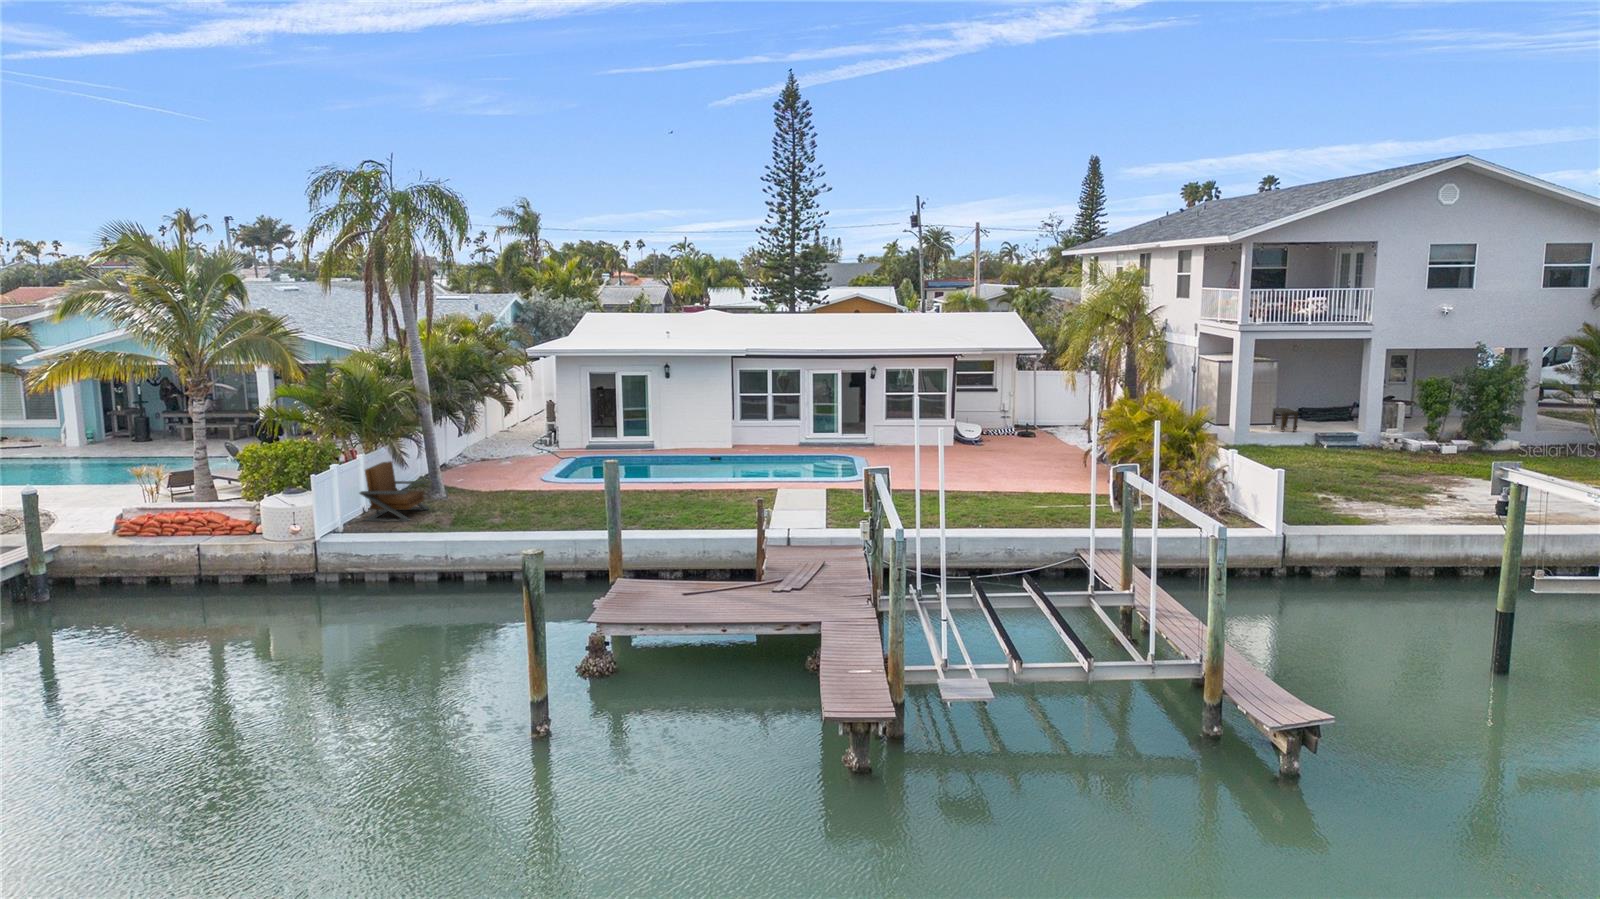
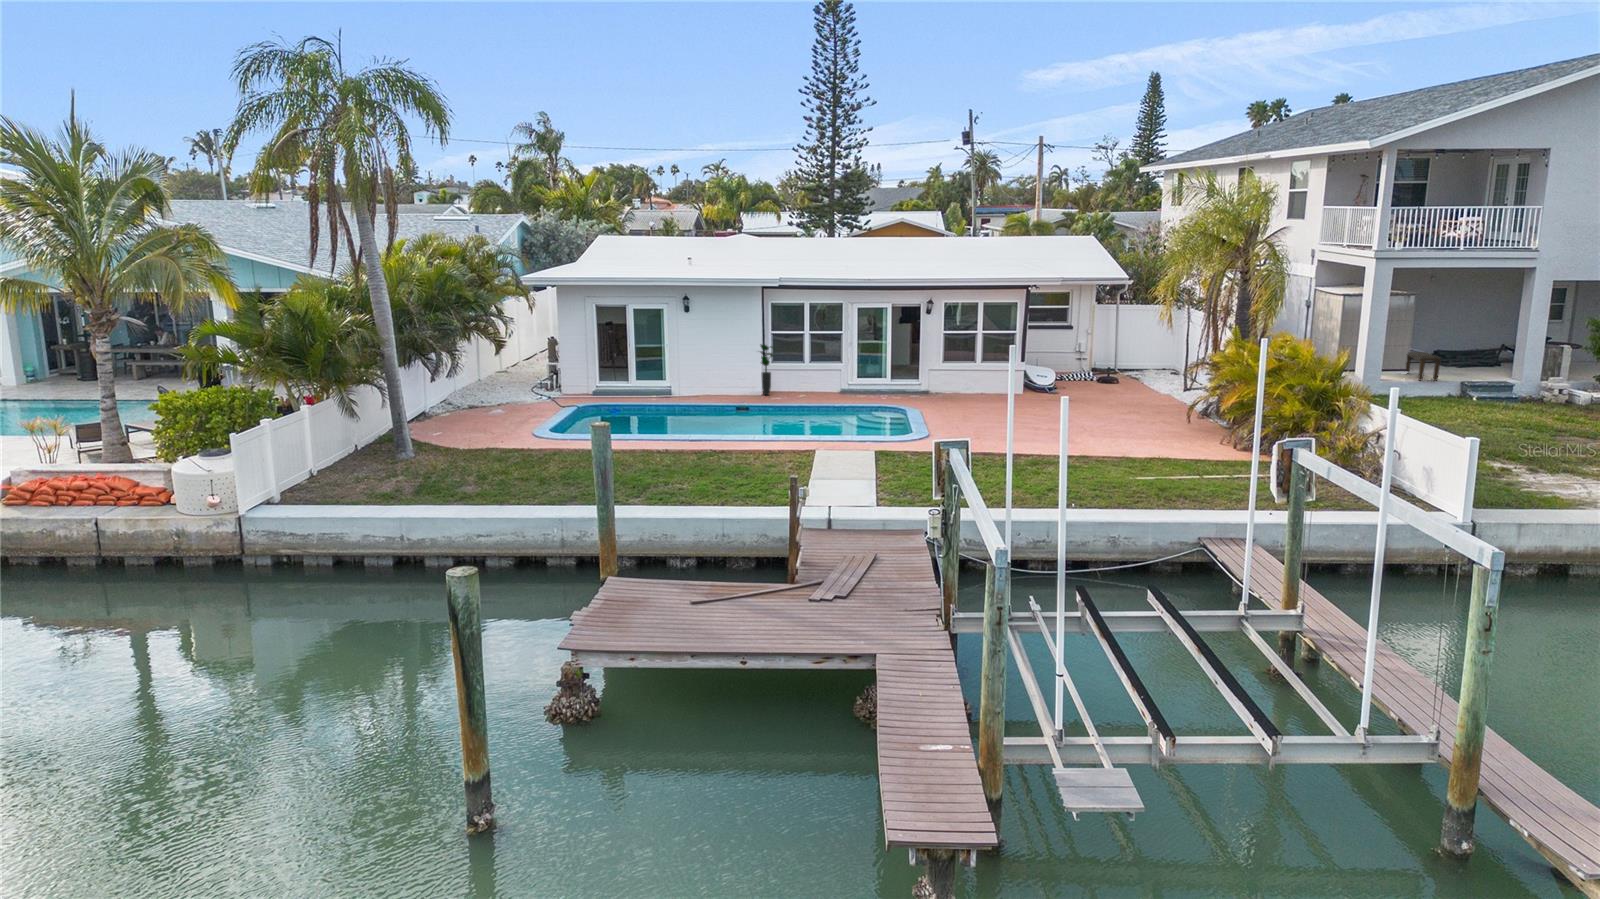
potted plant: none [726,405,745,448] -> present [761,344,773,395]
lounge chair: present [360,461,429,522] -> none [300,414,390,490]

